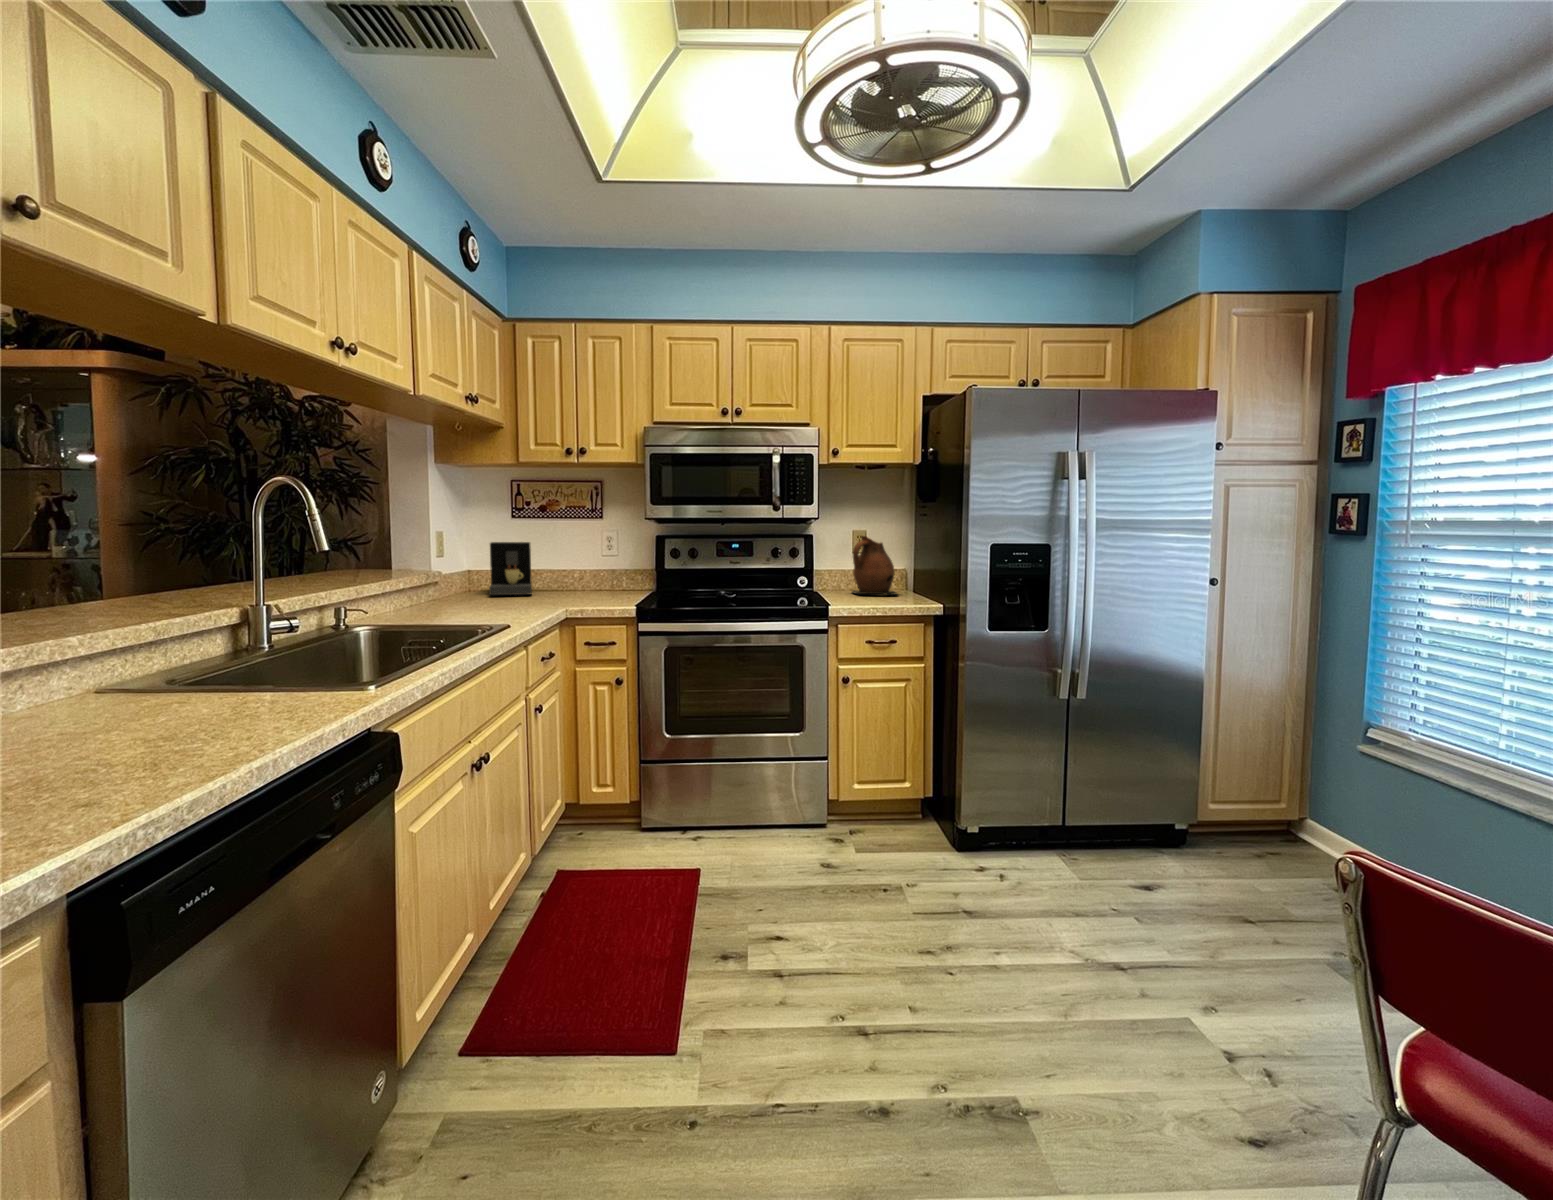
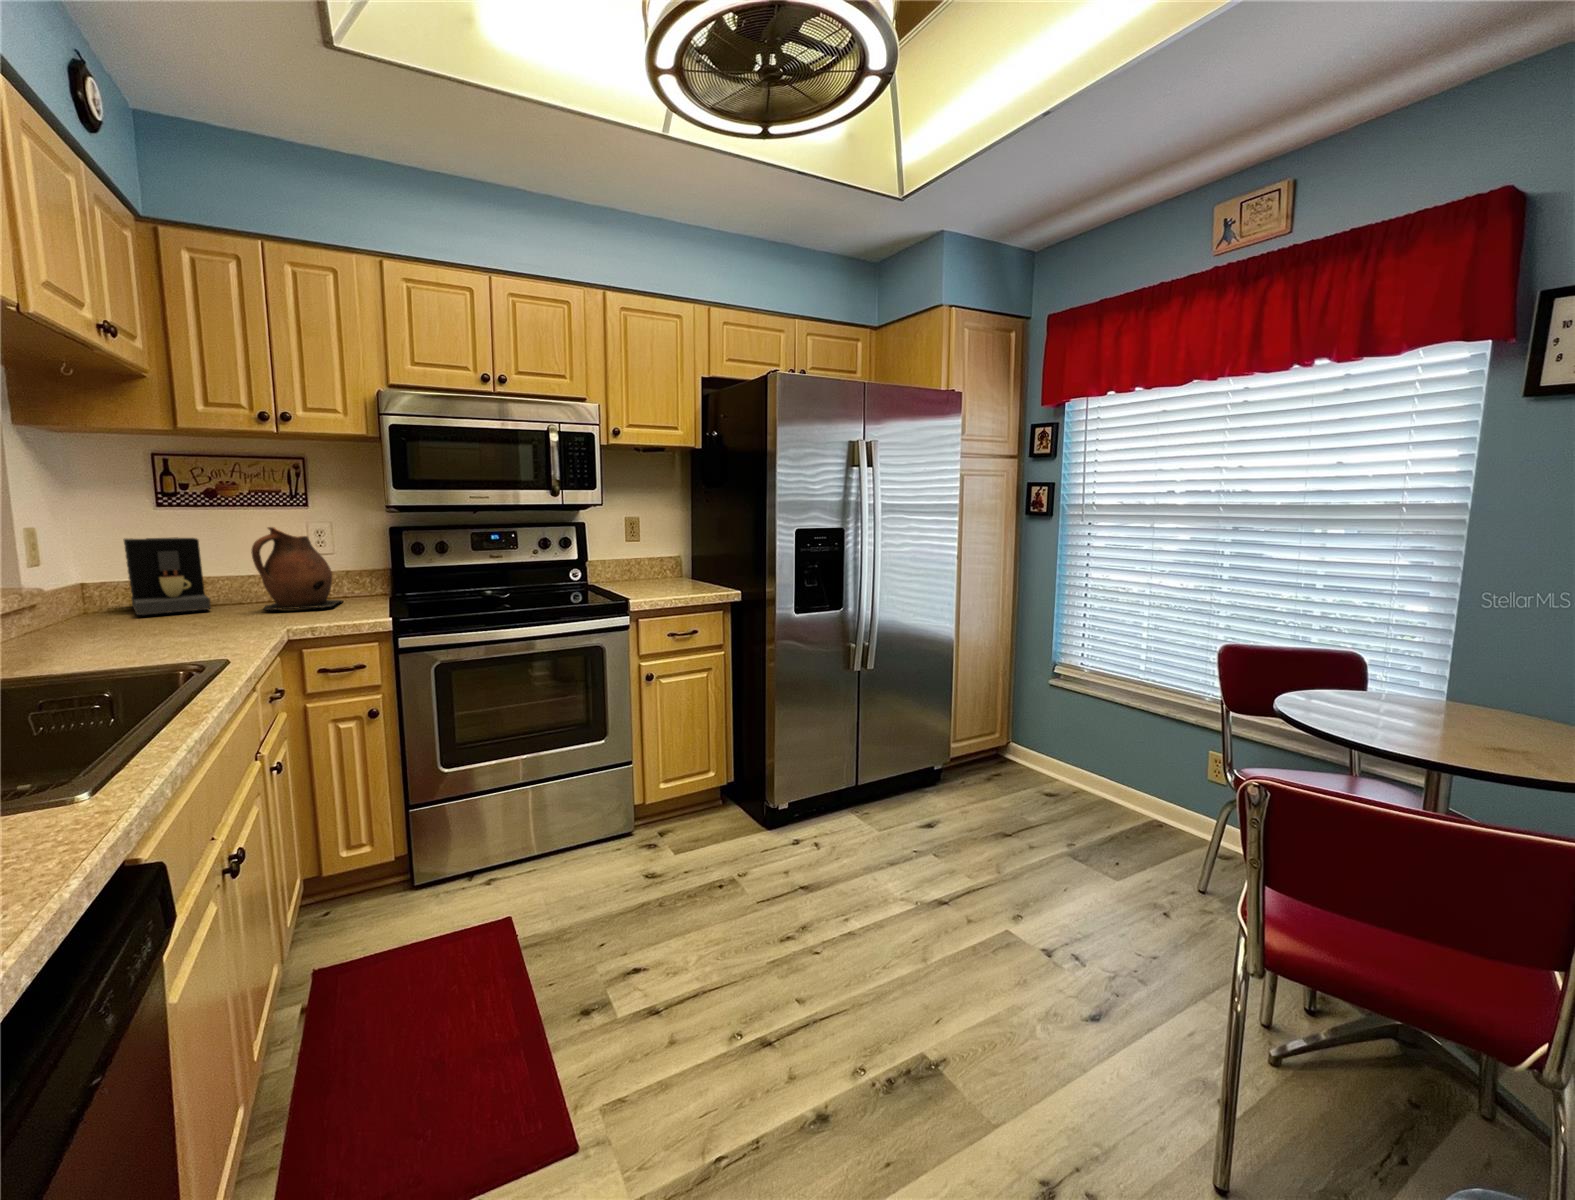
ceramic pitcher: present [852,536,897,595] -> present [251,527,342,610]

